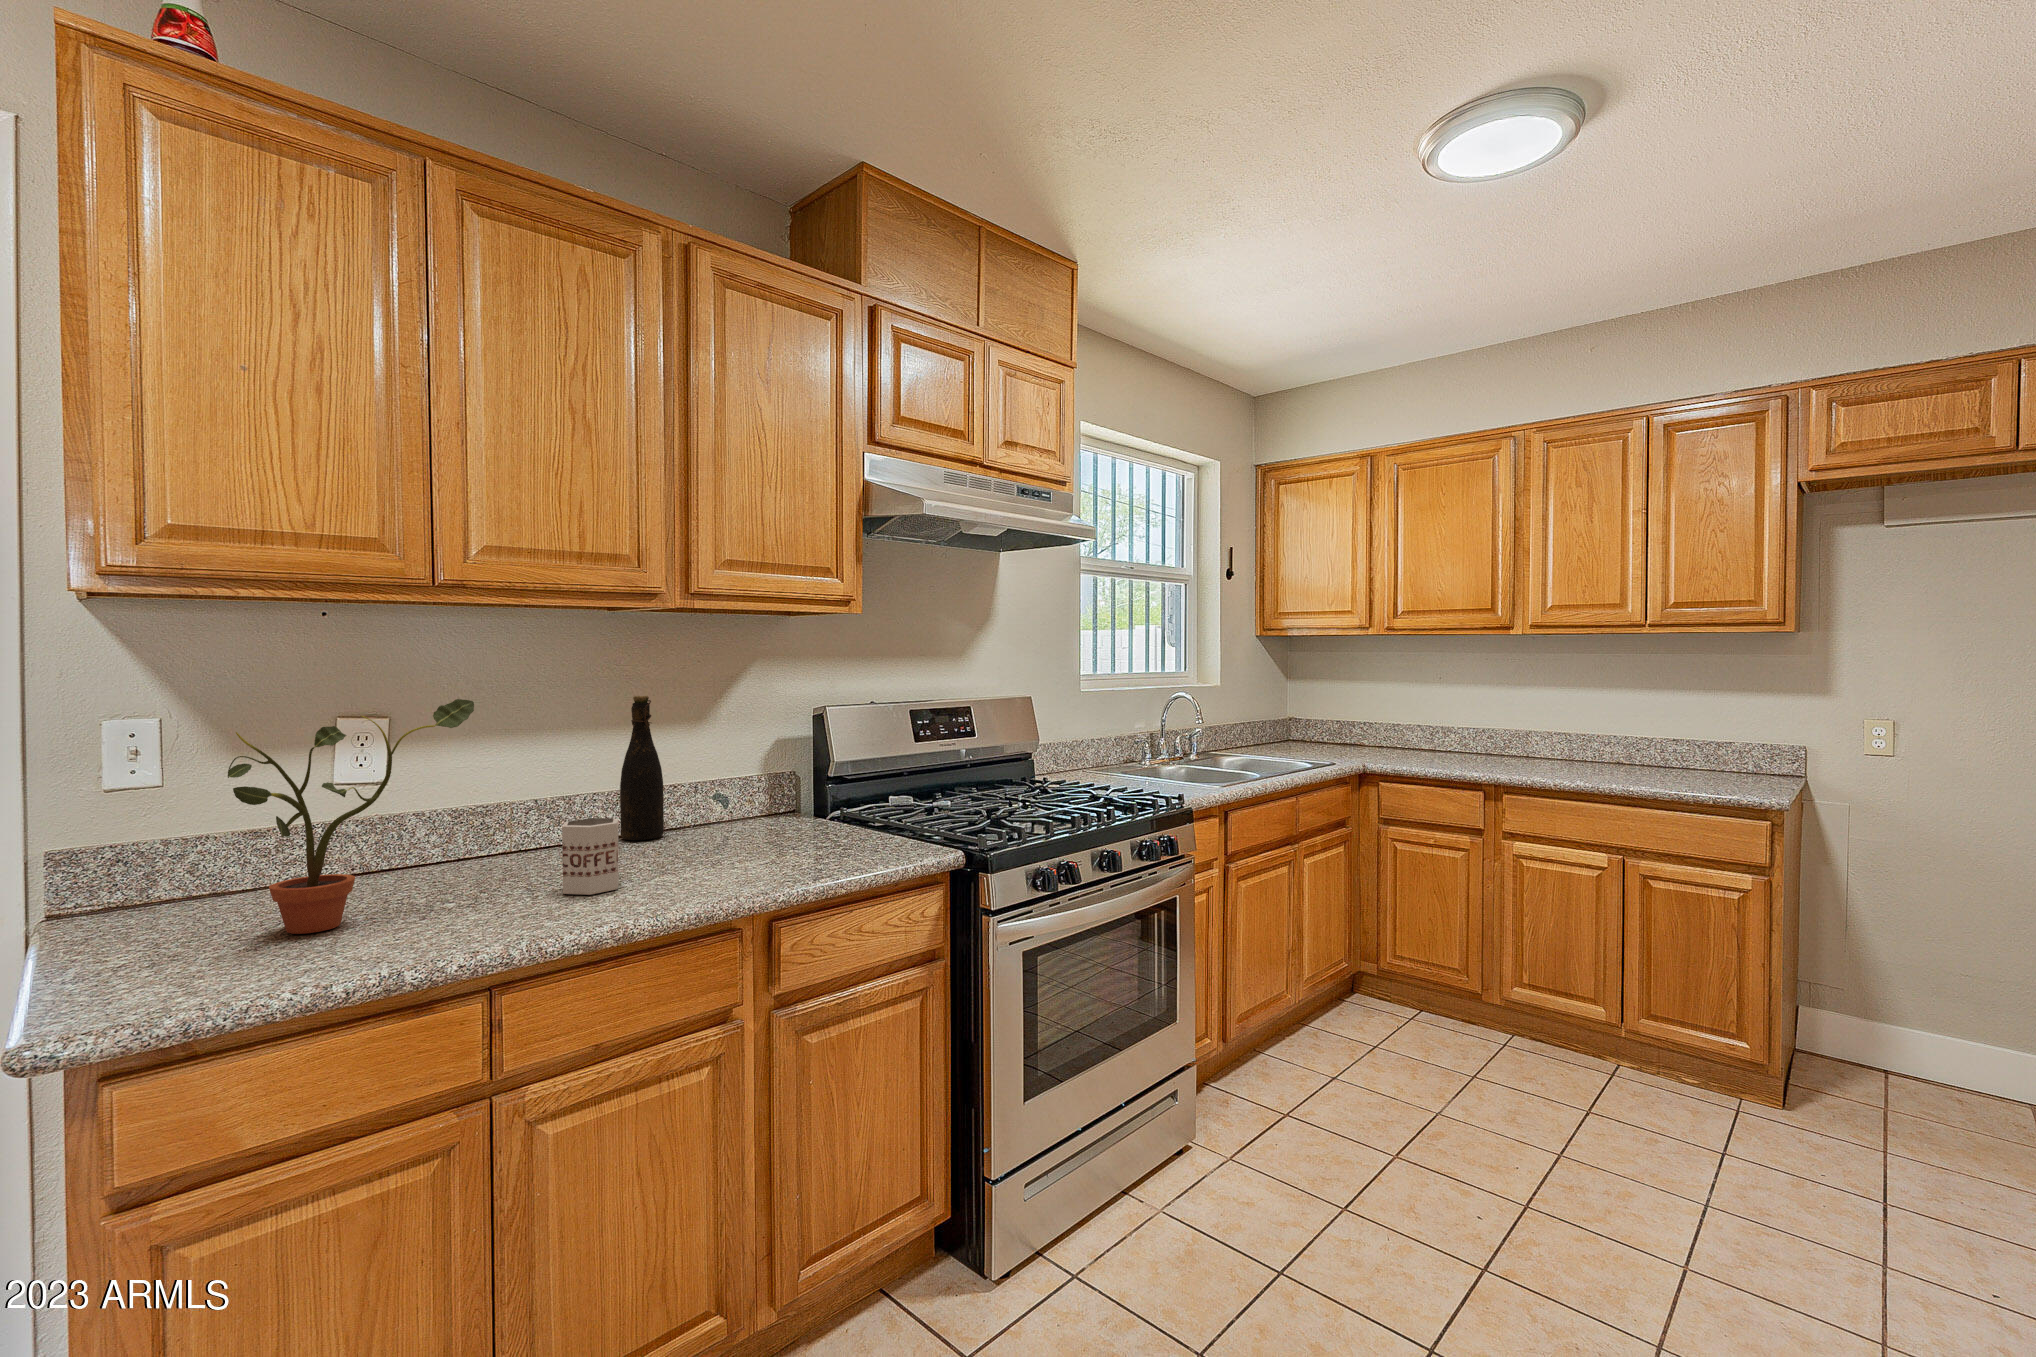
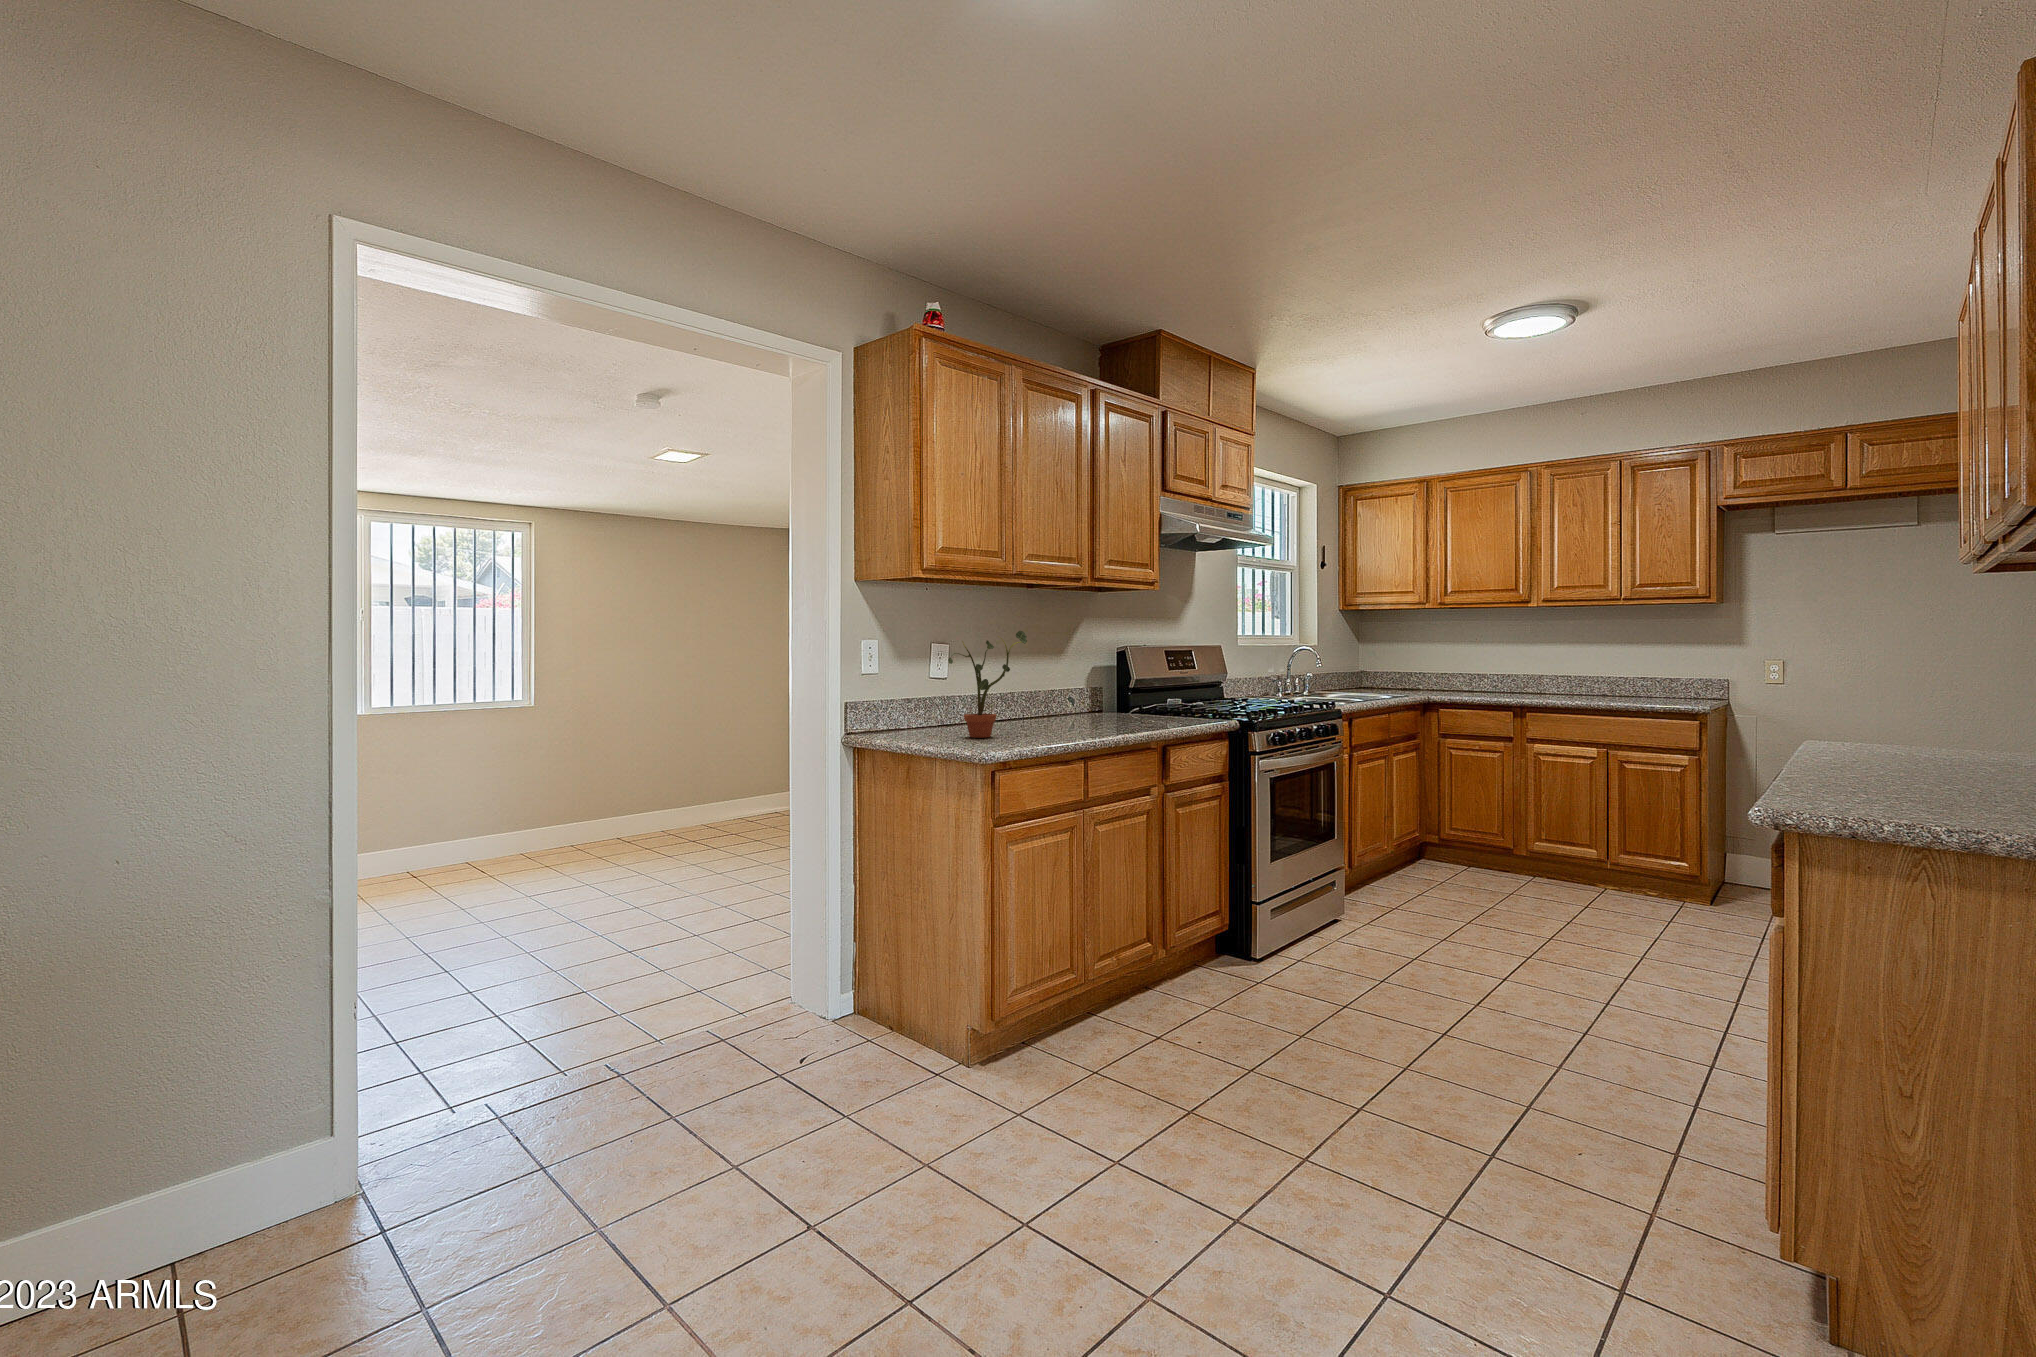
bottle: present [620,696,664,840] -> none [1035,637,1058,719]
mug: present [562,818,619,895] -> none [1061,694,1091,730]

